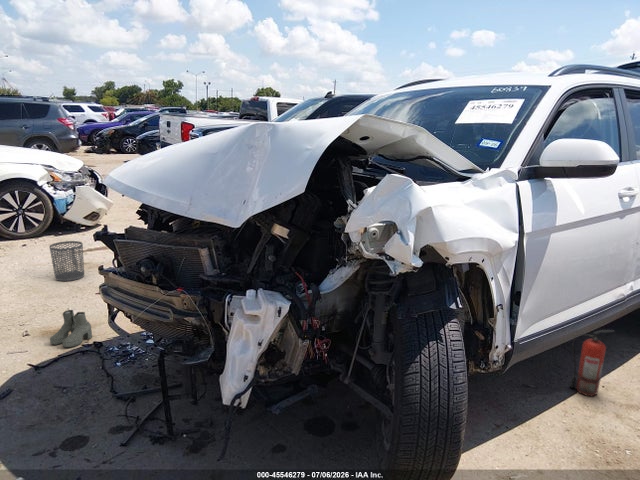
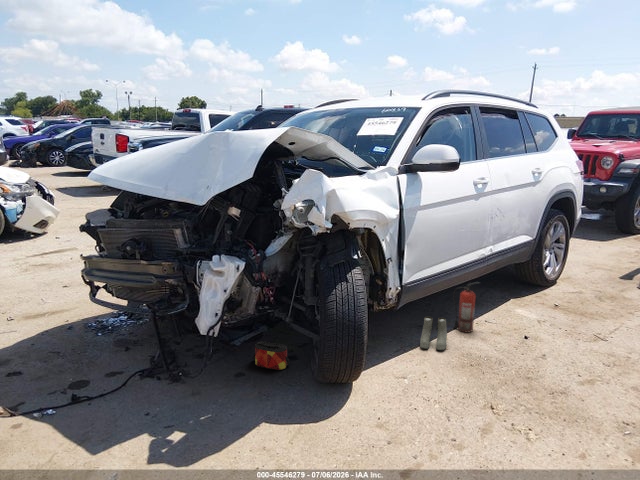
waste bin: present [50,241,84,281] -> none [14,245,47,281]
boots: present [50,310,92,347] -> present [420,316,447,350]
bag: none [299,398,348,442] -> present [253,341,290,370]

